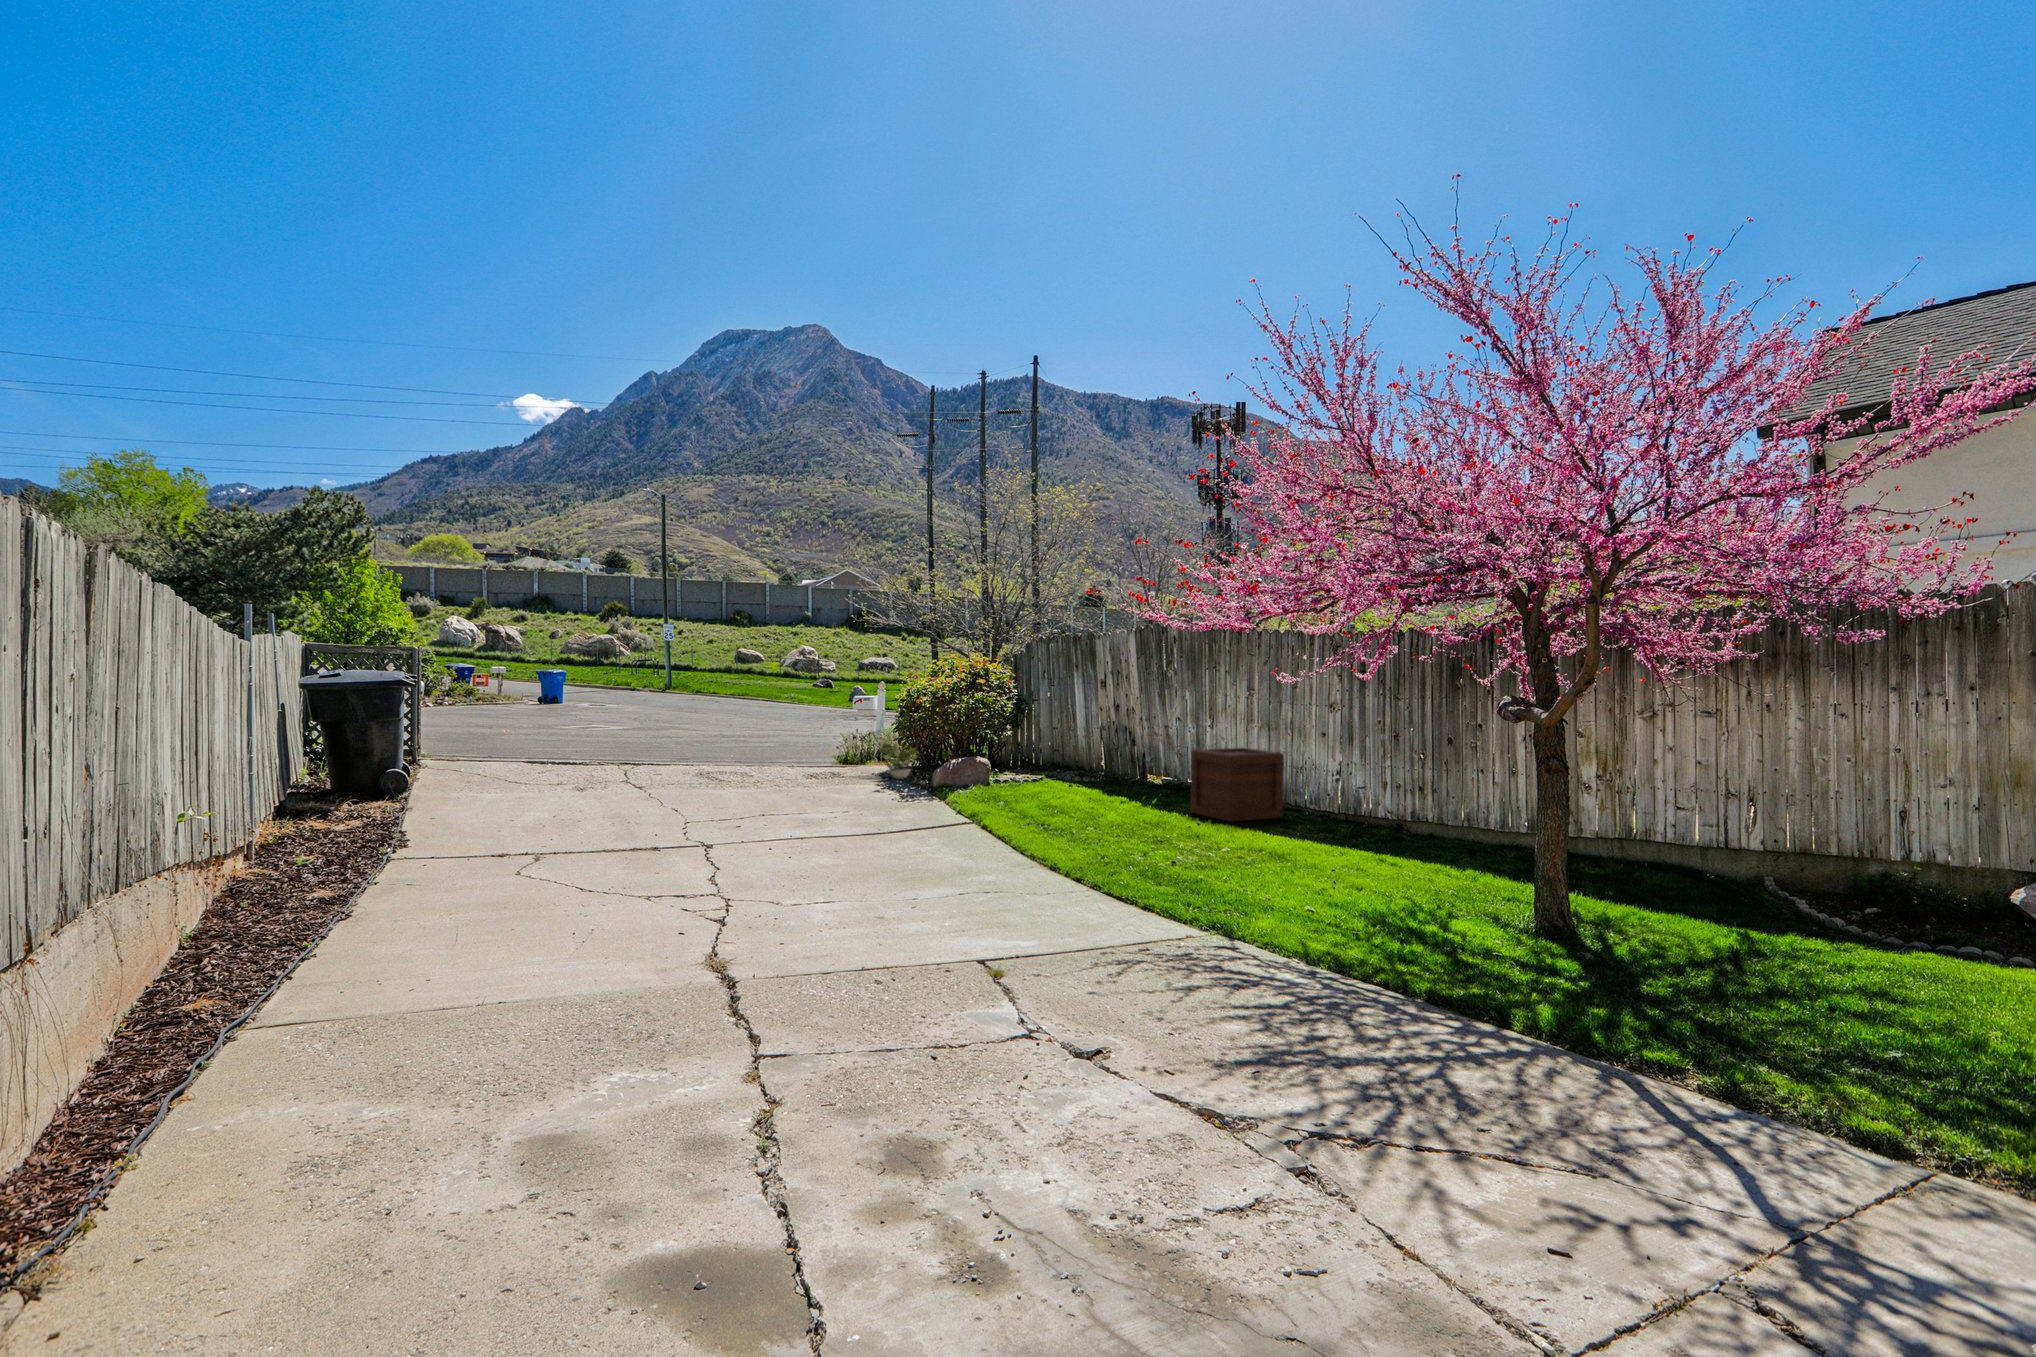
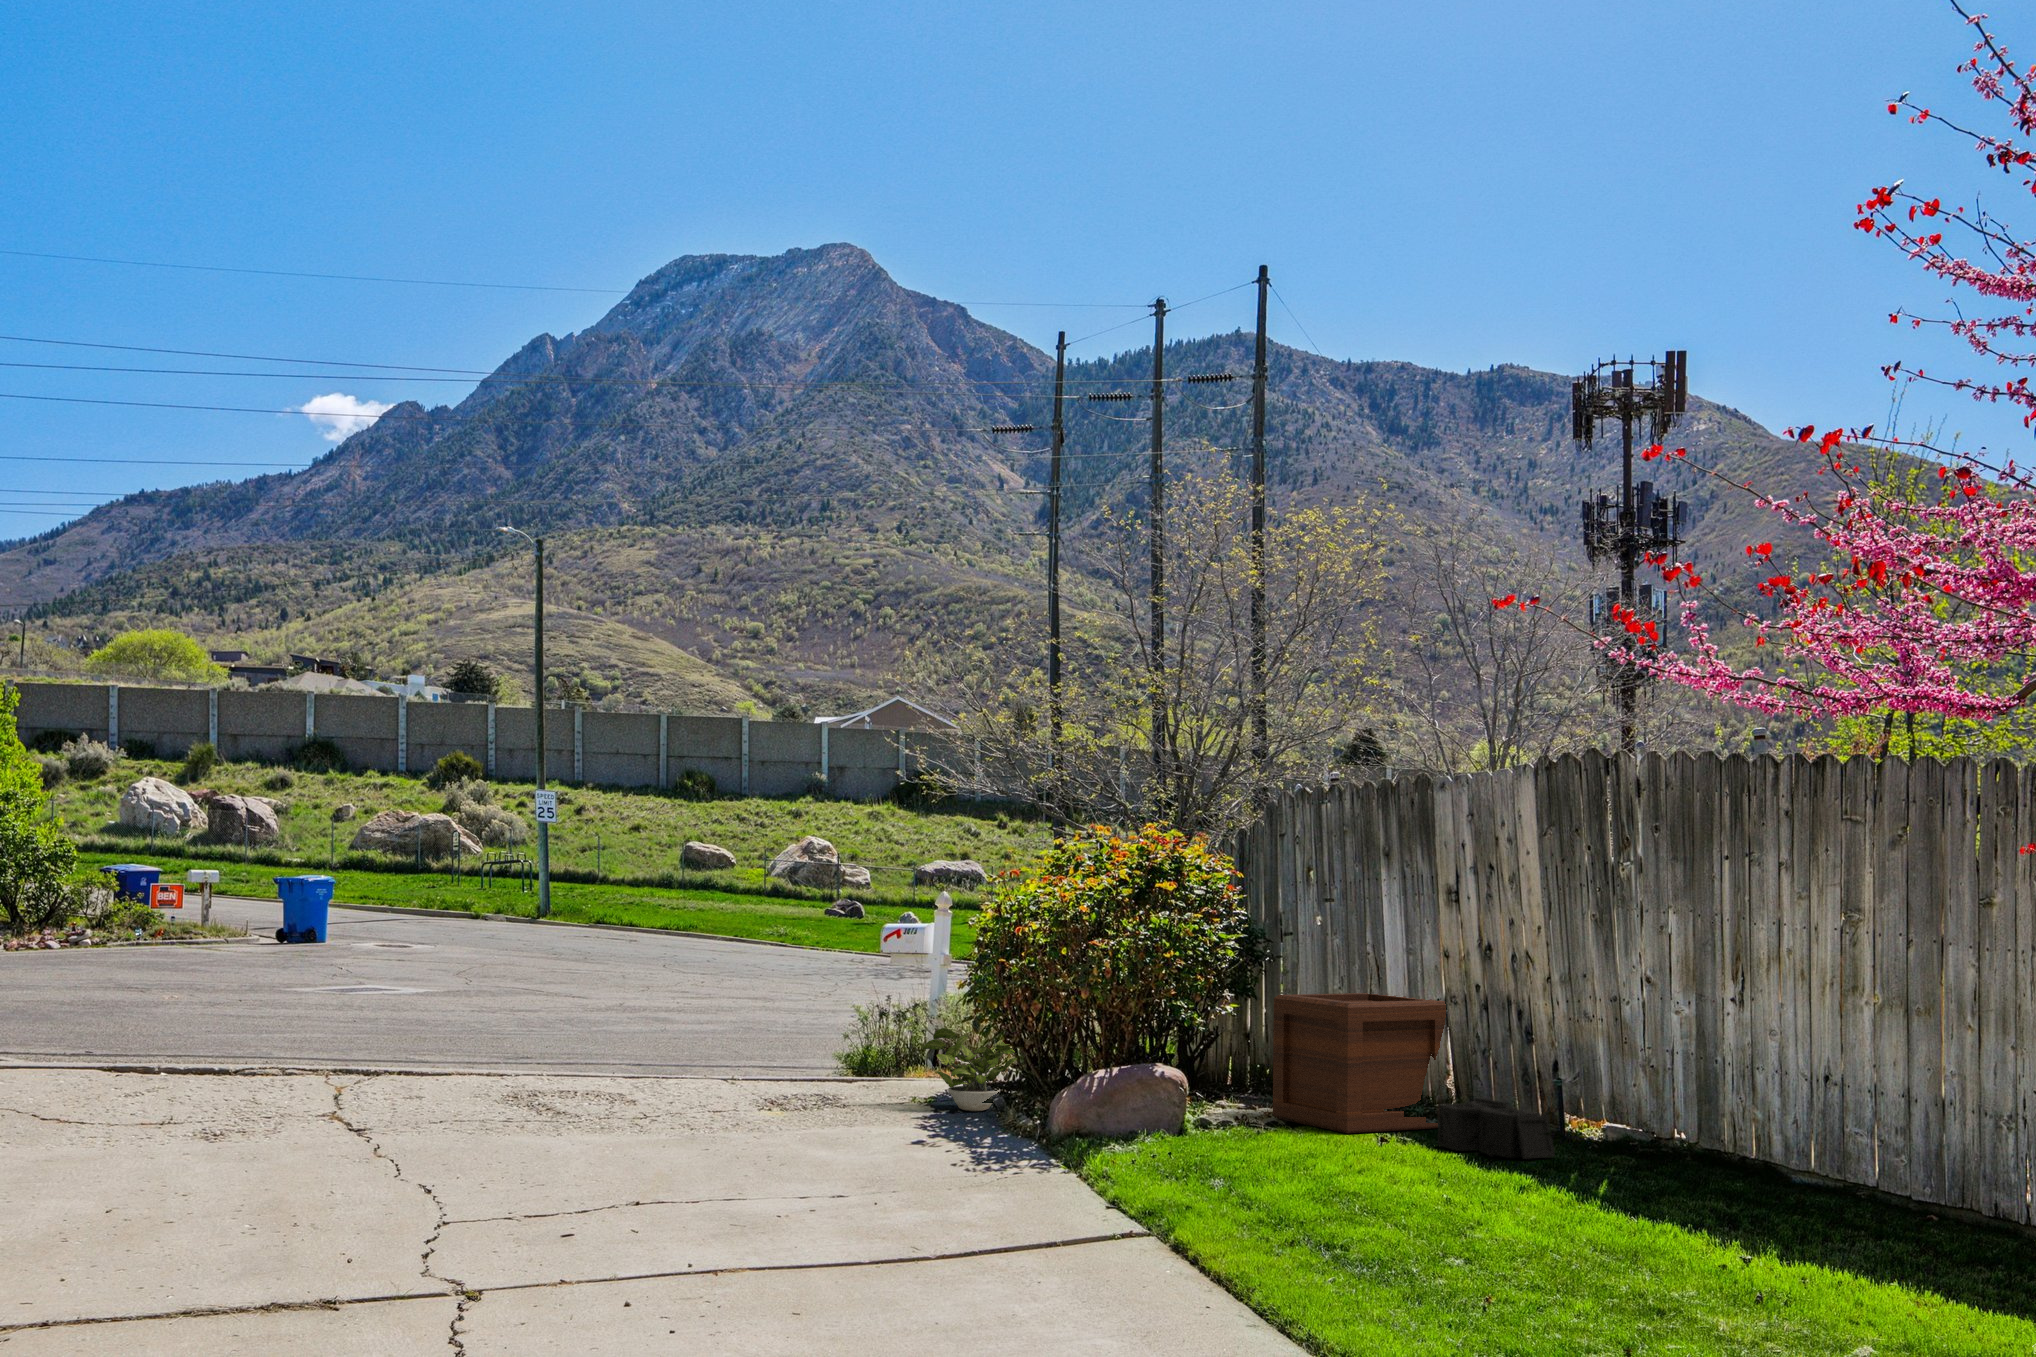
wooden crate: present [1191,748,1284,822] -> present [1273,993,1446,1134]
storage bin: none [1094,768,1141,793] -> present [1438,1097,1555,1159]

